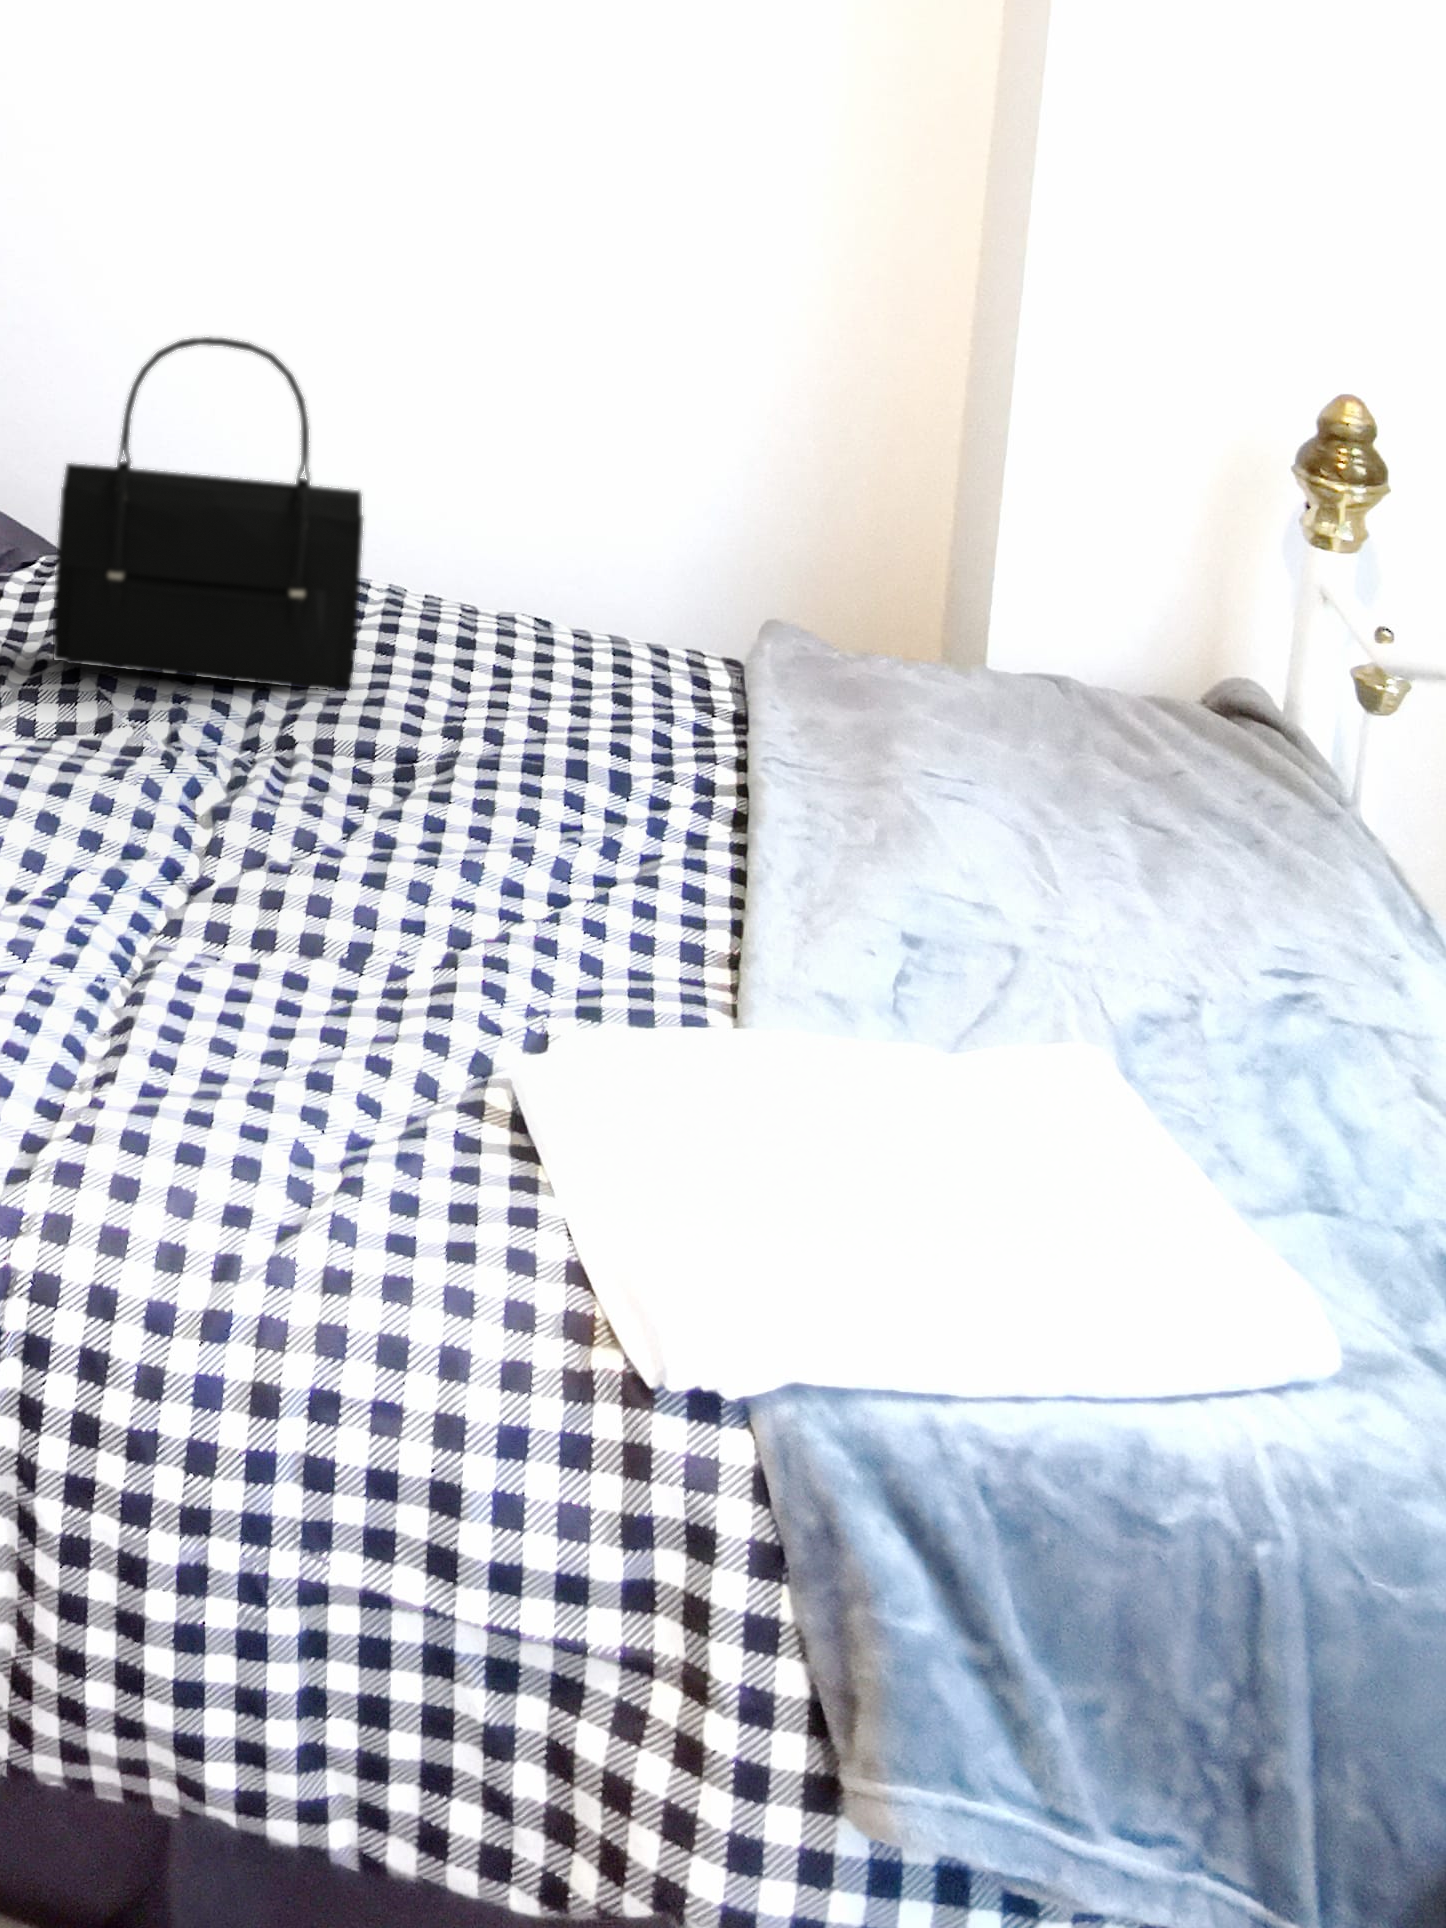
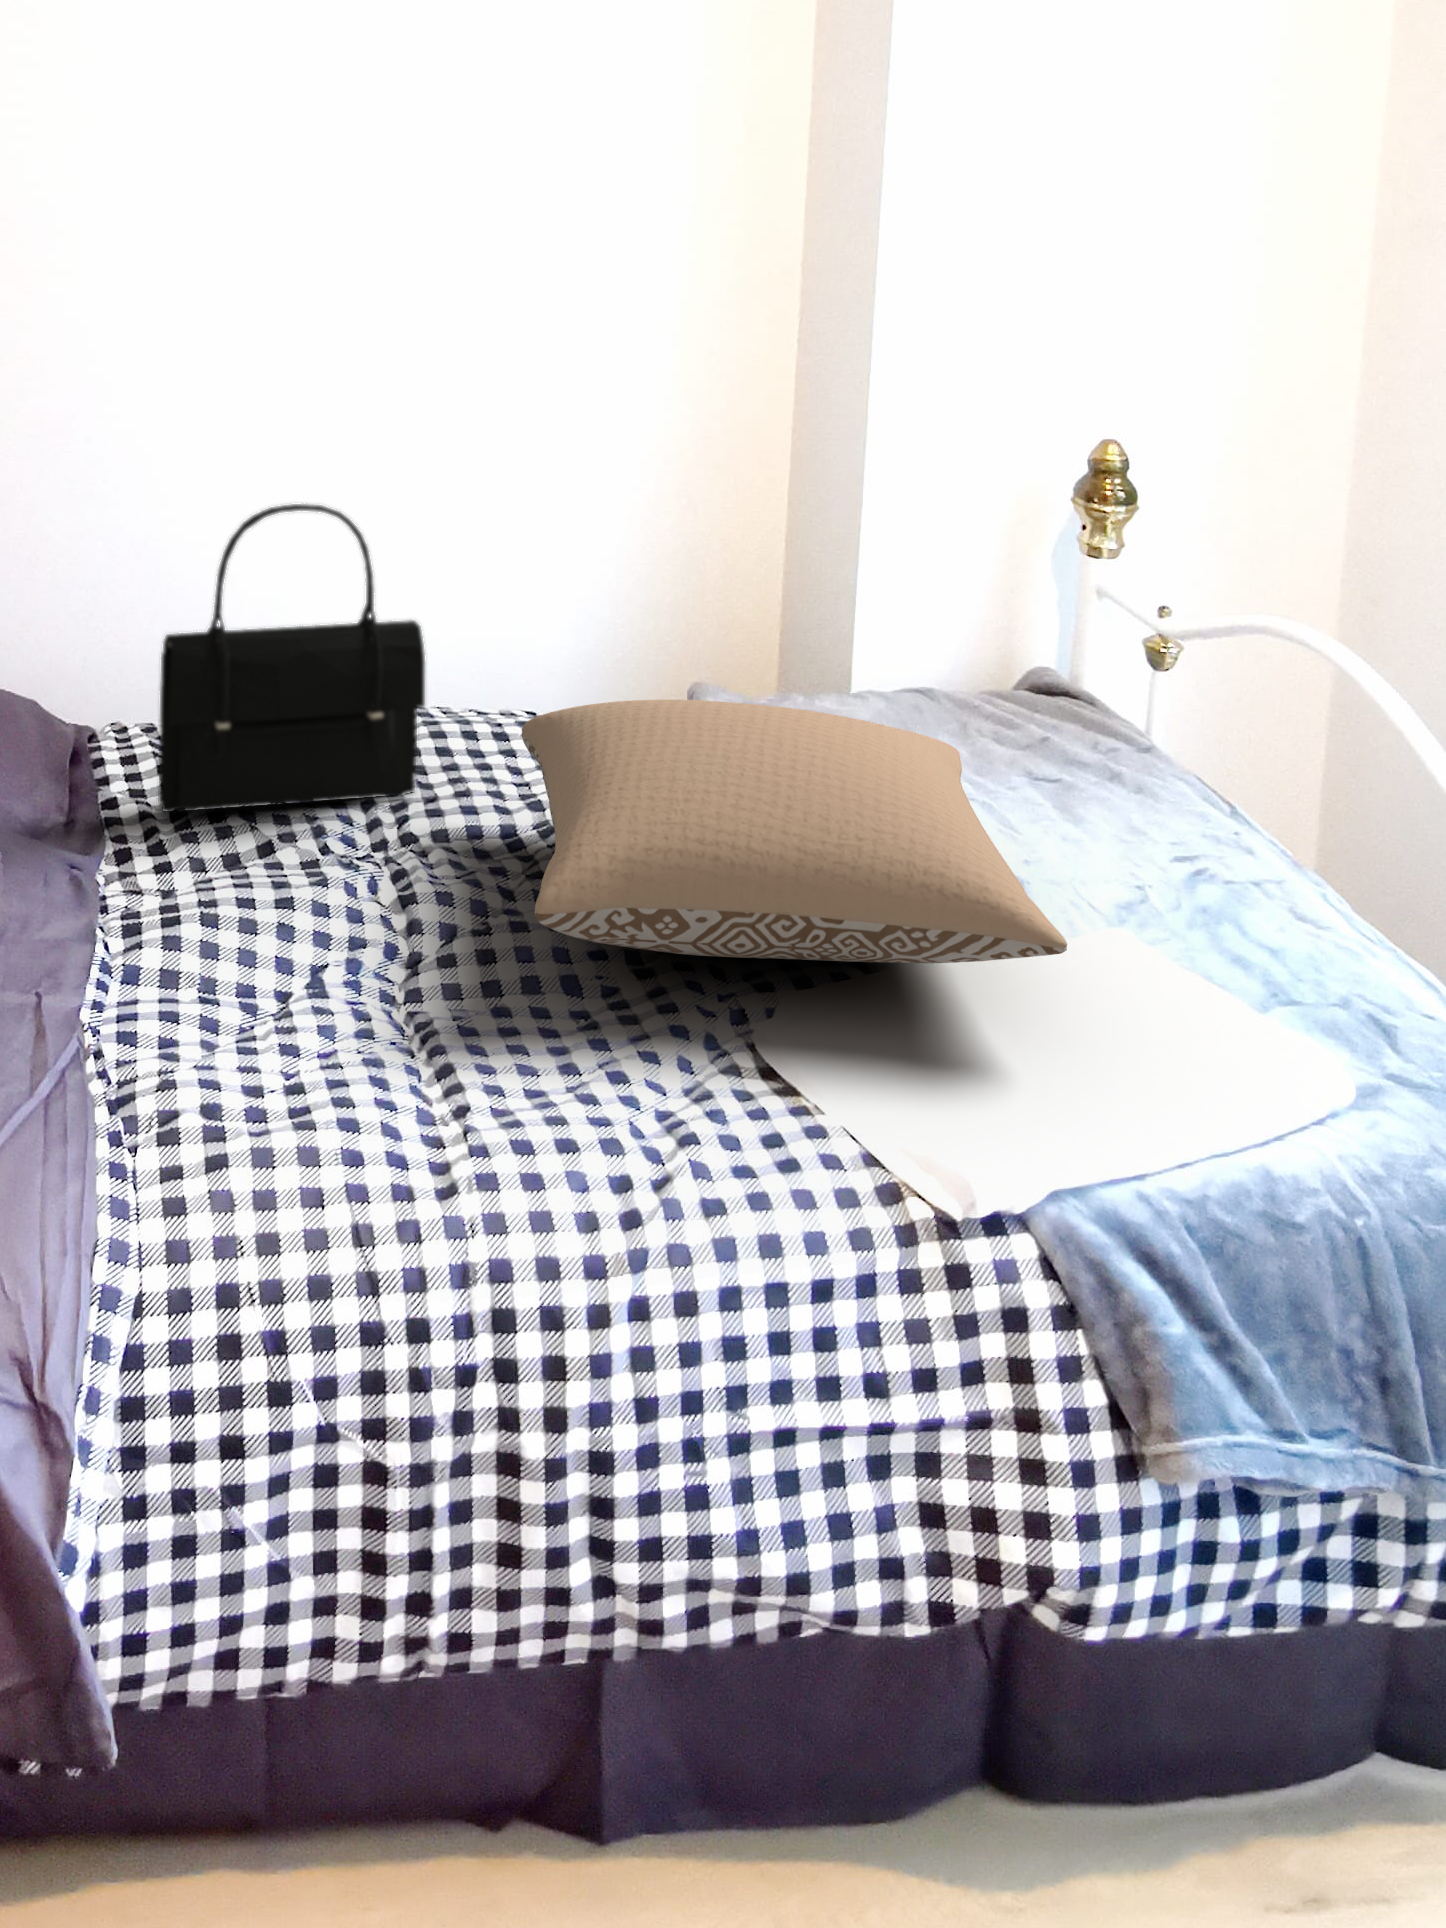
pillow: none [281,626,994,1062] -> present [522,700,1067,963]

